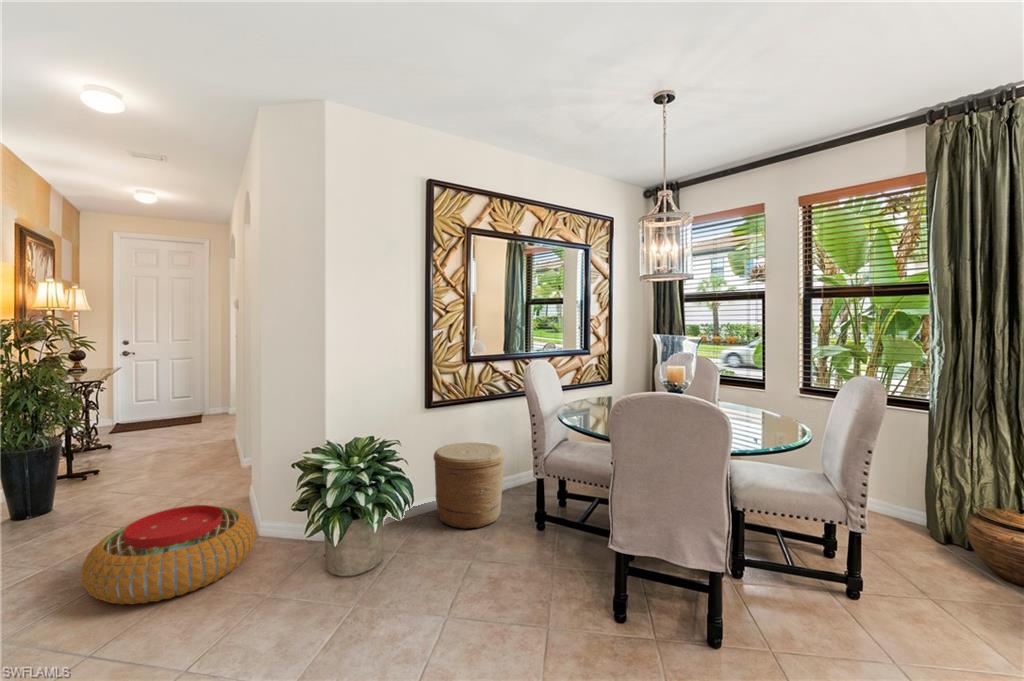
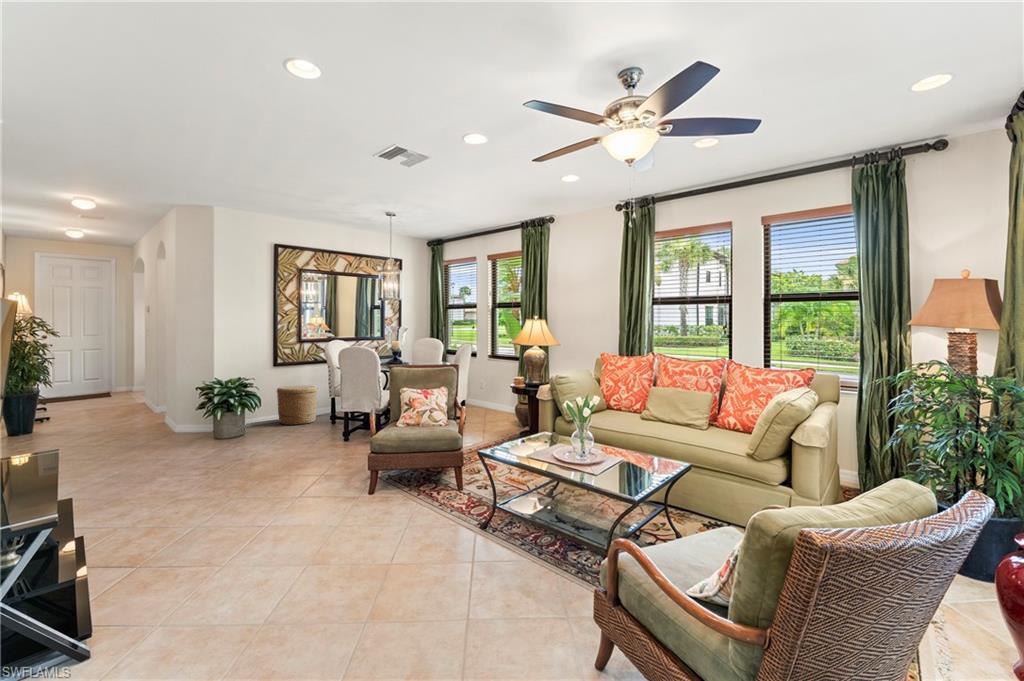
pouf: present [81,505,255,604] -> none [85,412,174,447]

